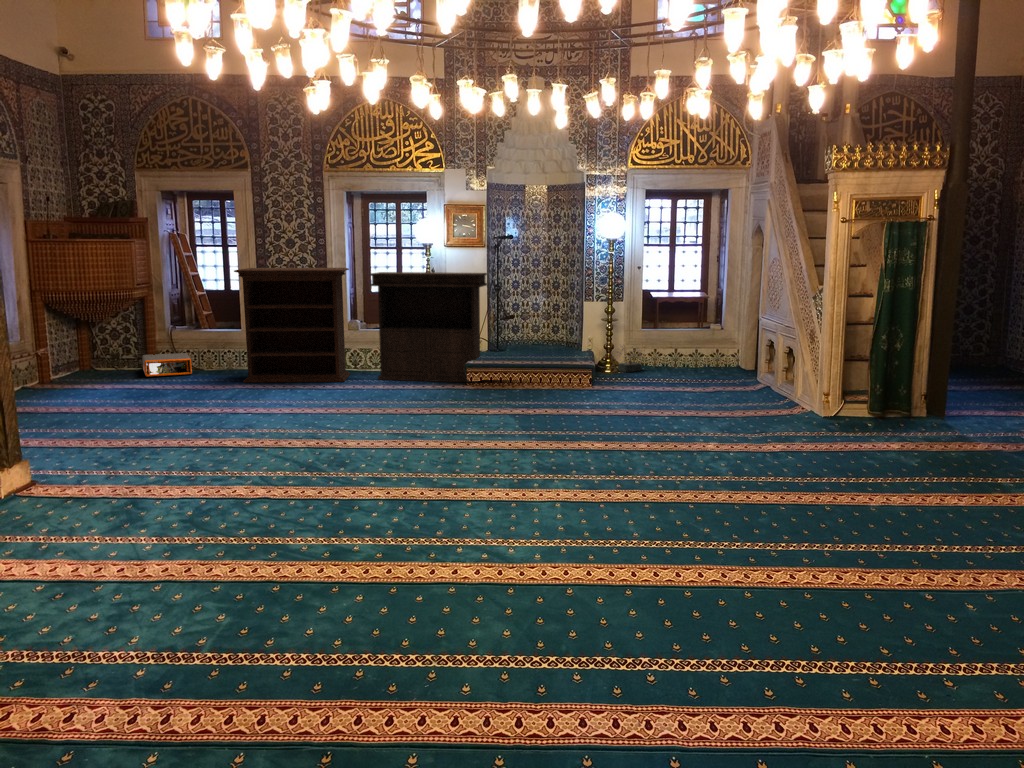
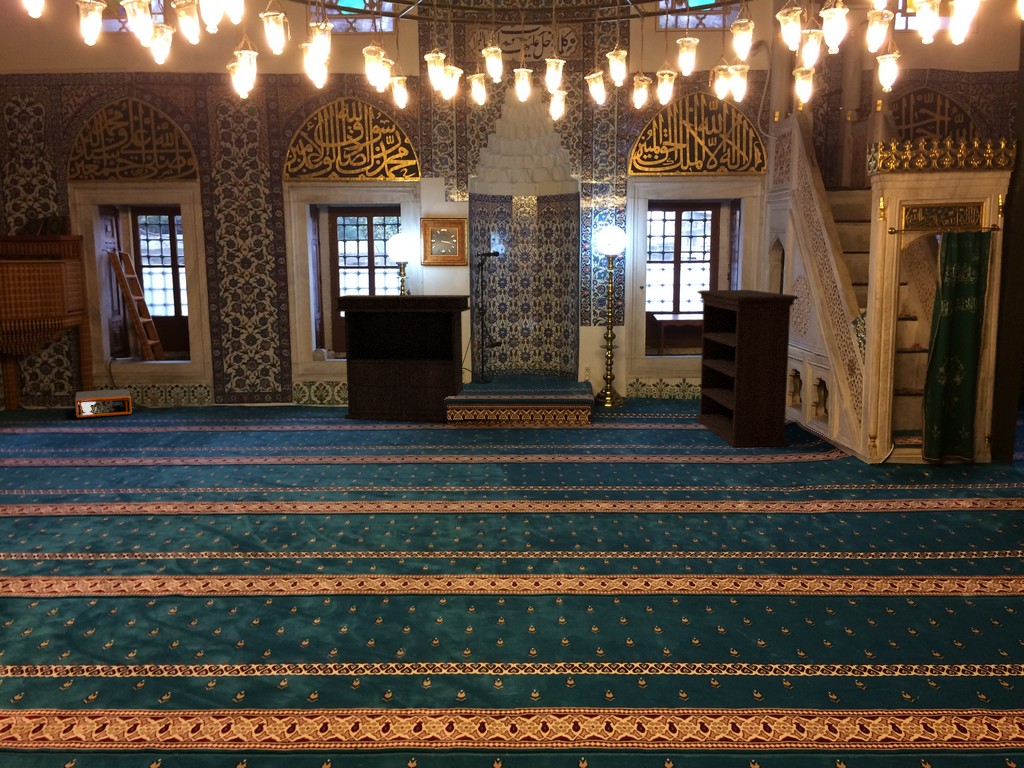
bookshelf: present [234,268,350,383] -> present [696,290,799,447]
decorative plant: present [614,346,643,372] -> none [614,374,649,406]

